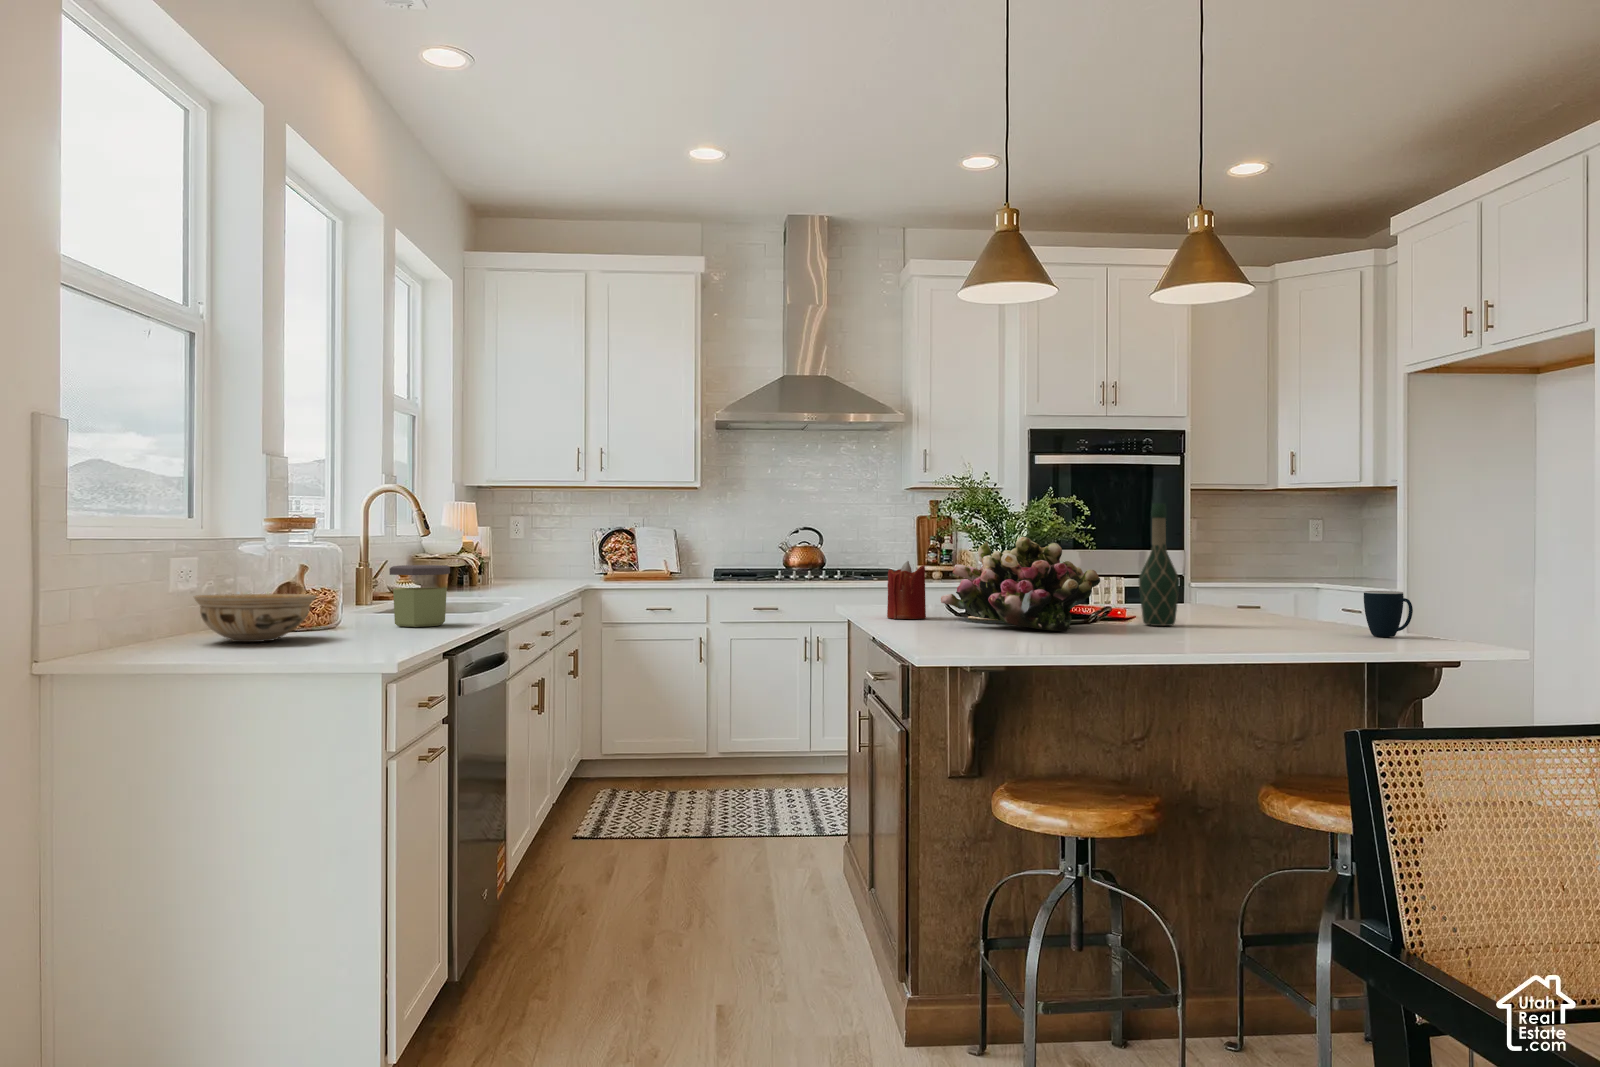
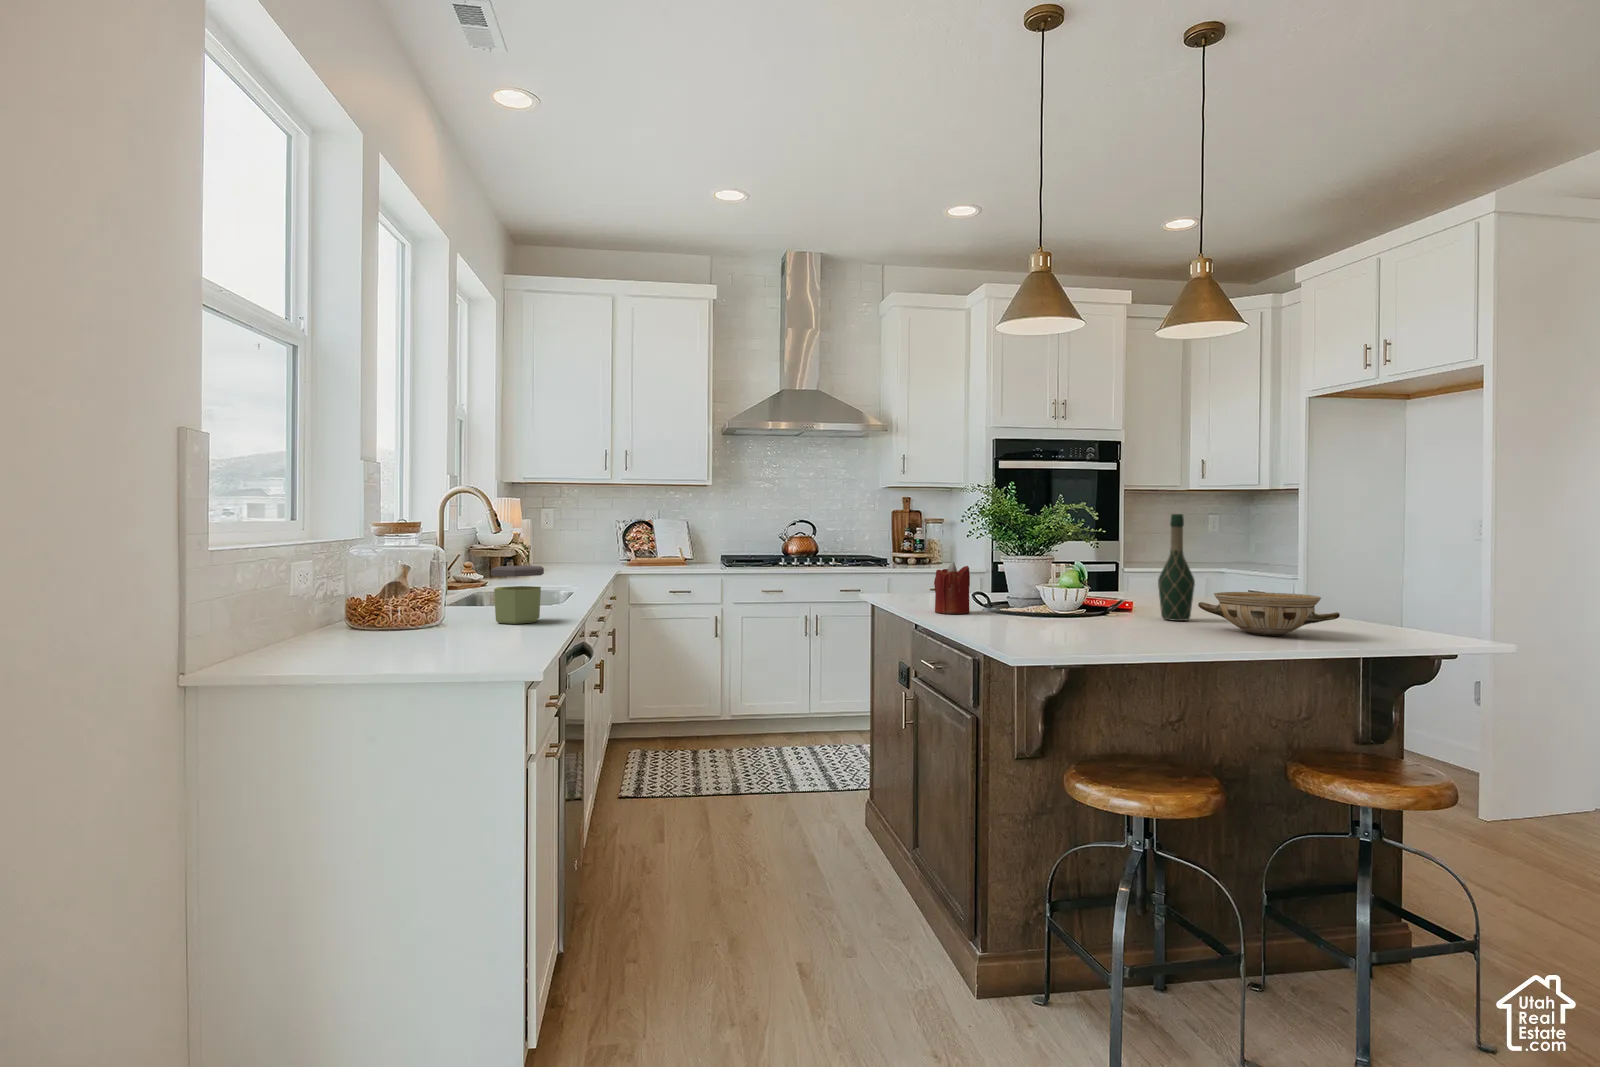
flower arrangement: present [941,537,1100,631] -> none [995,543,1138,628]
mug: present [1364,591,1413,637] -> none [1360,592,1407,633]
ceramic bowl: present [194,594,317,642] -> present [1198,592,1340,635]

